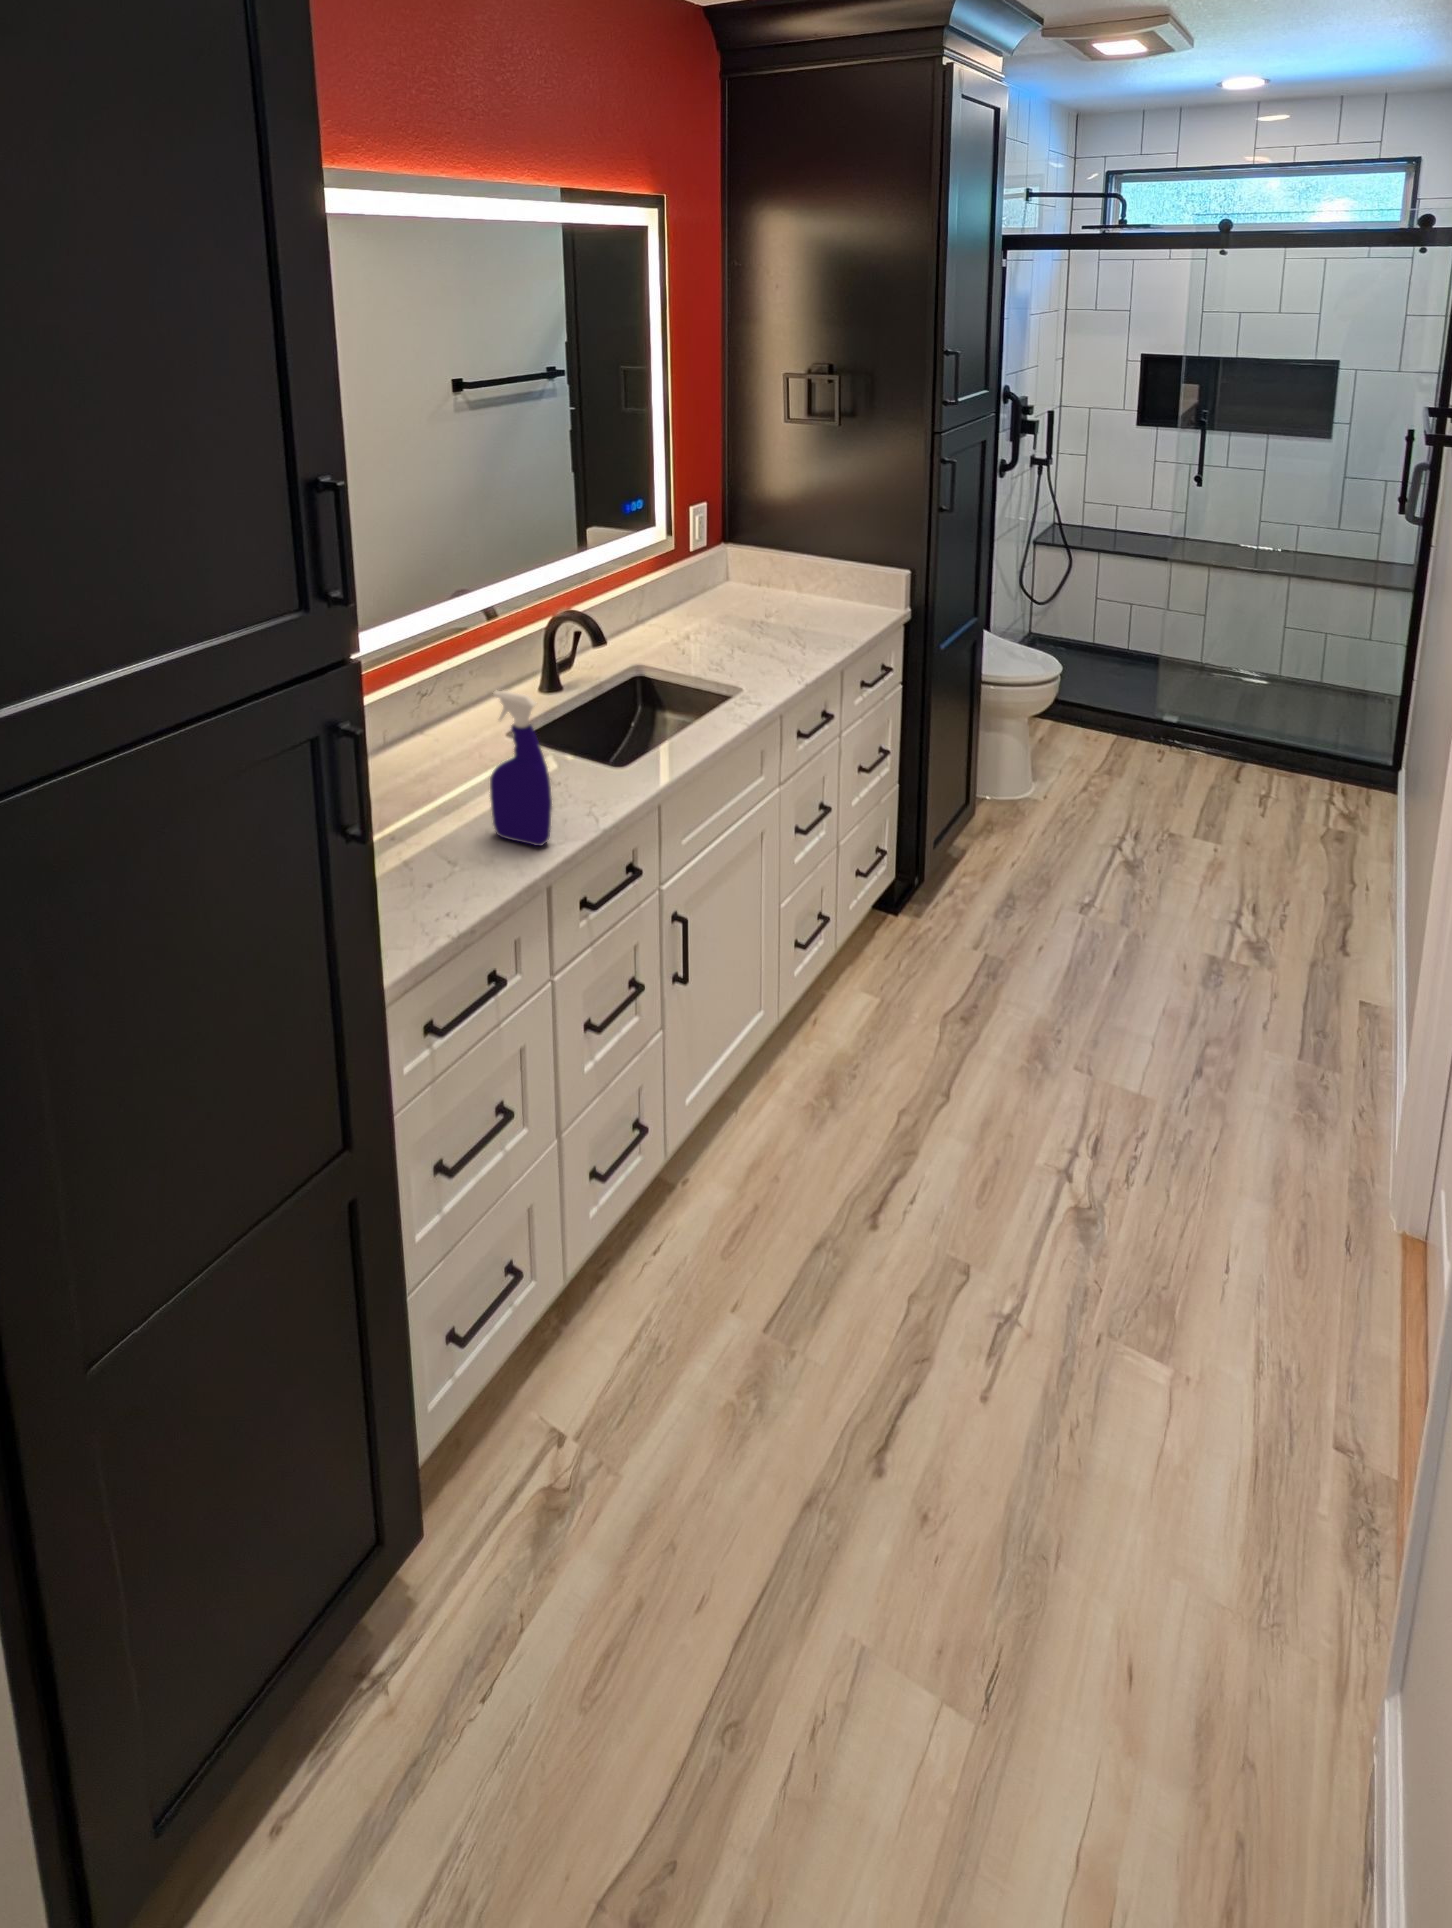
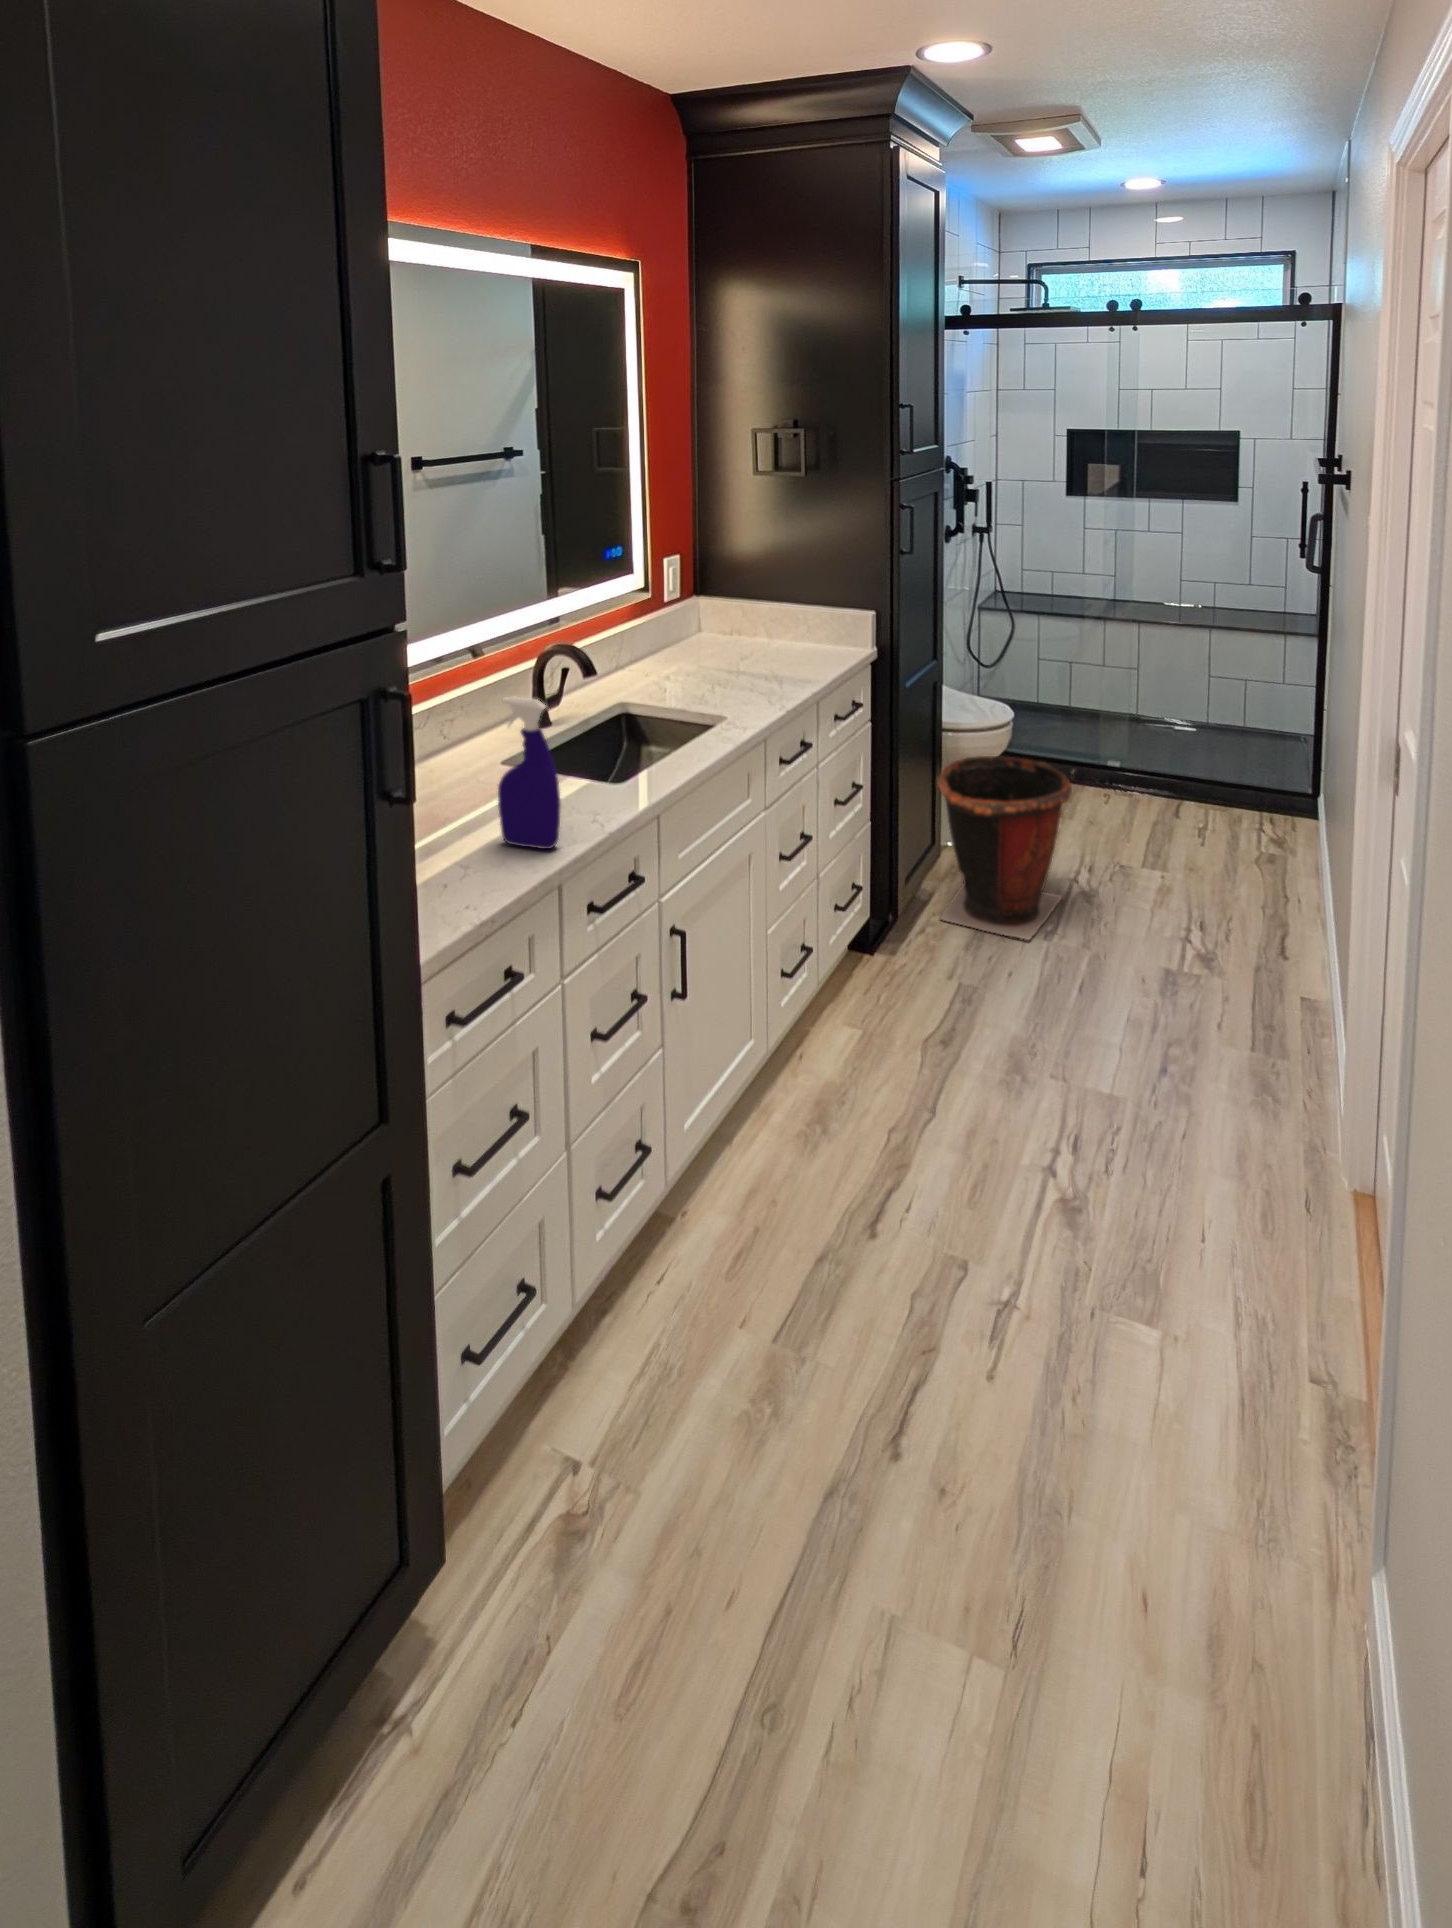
waste bin: none [970,710,1124,909] -> present [937,756,1072,940]

